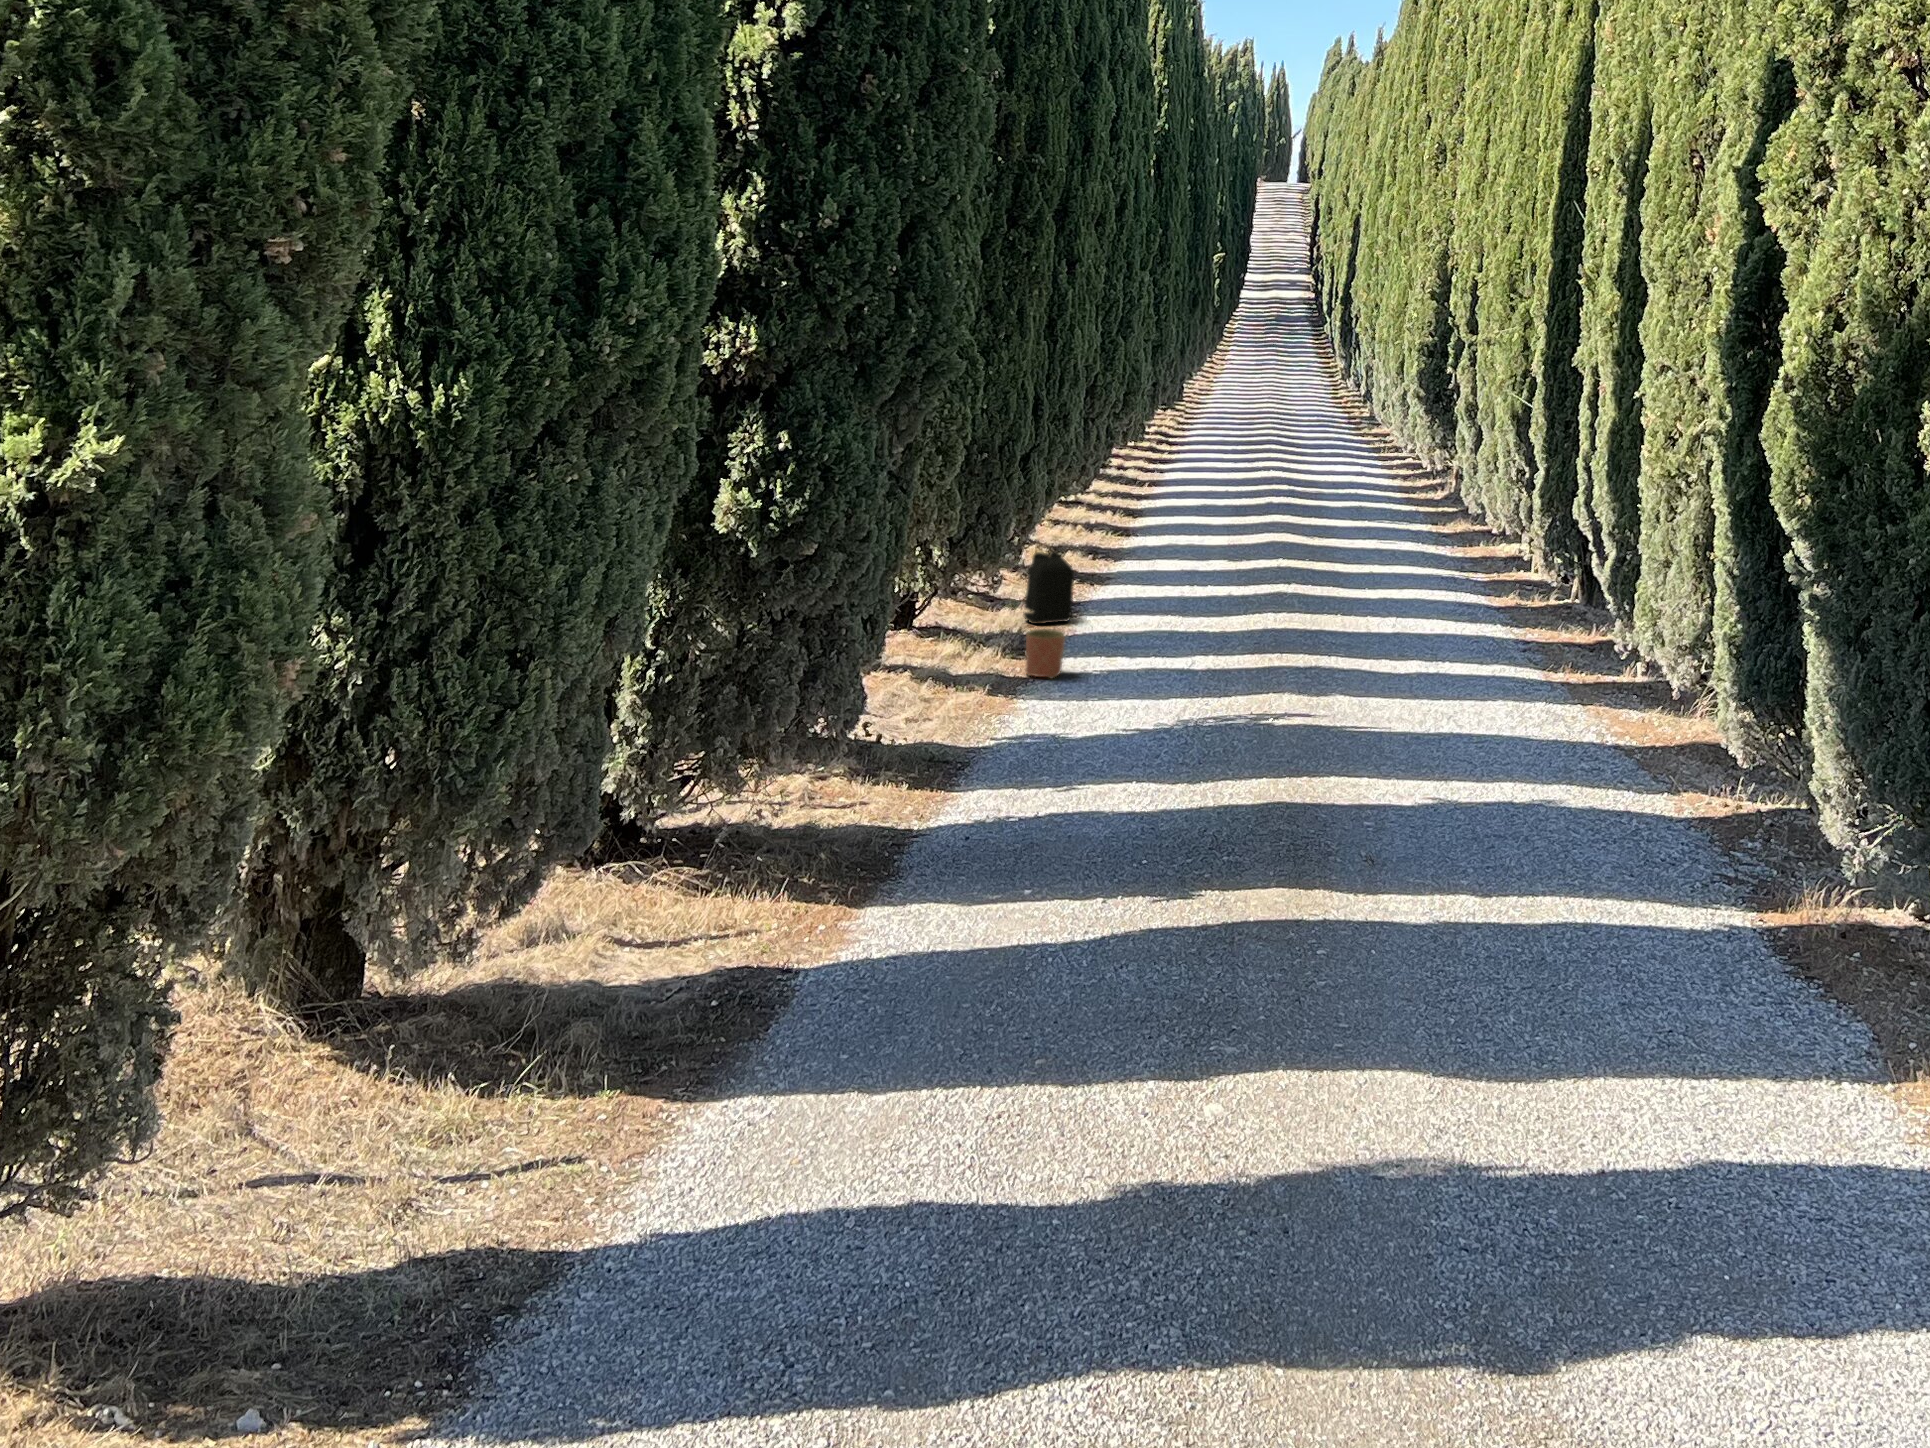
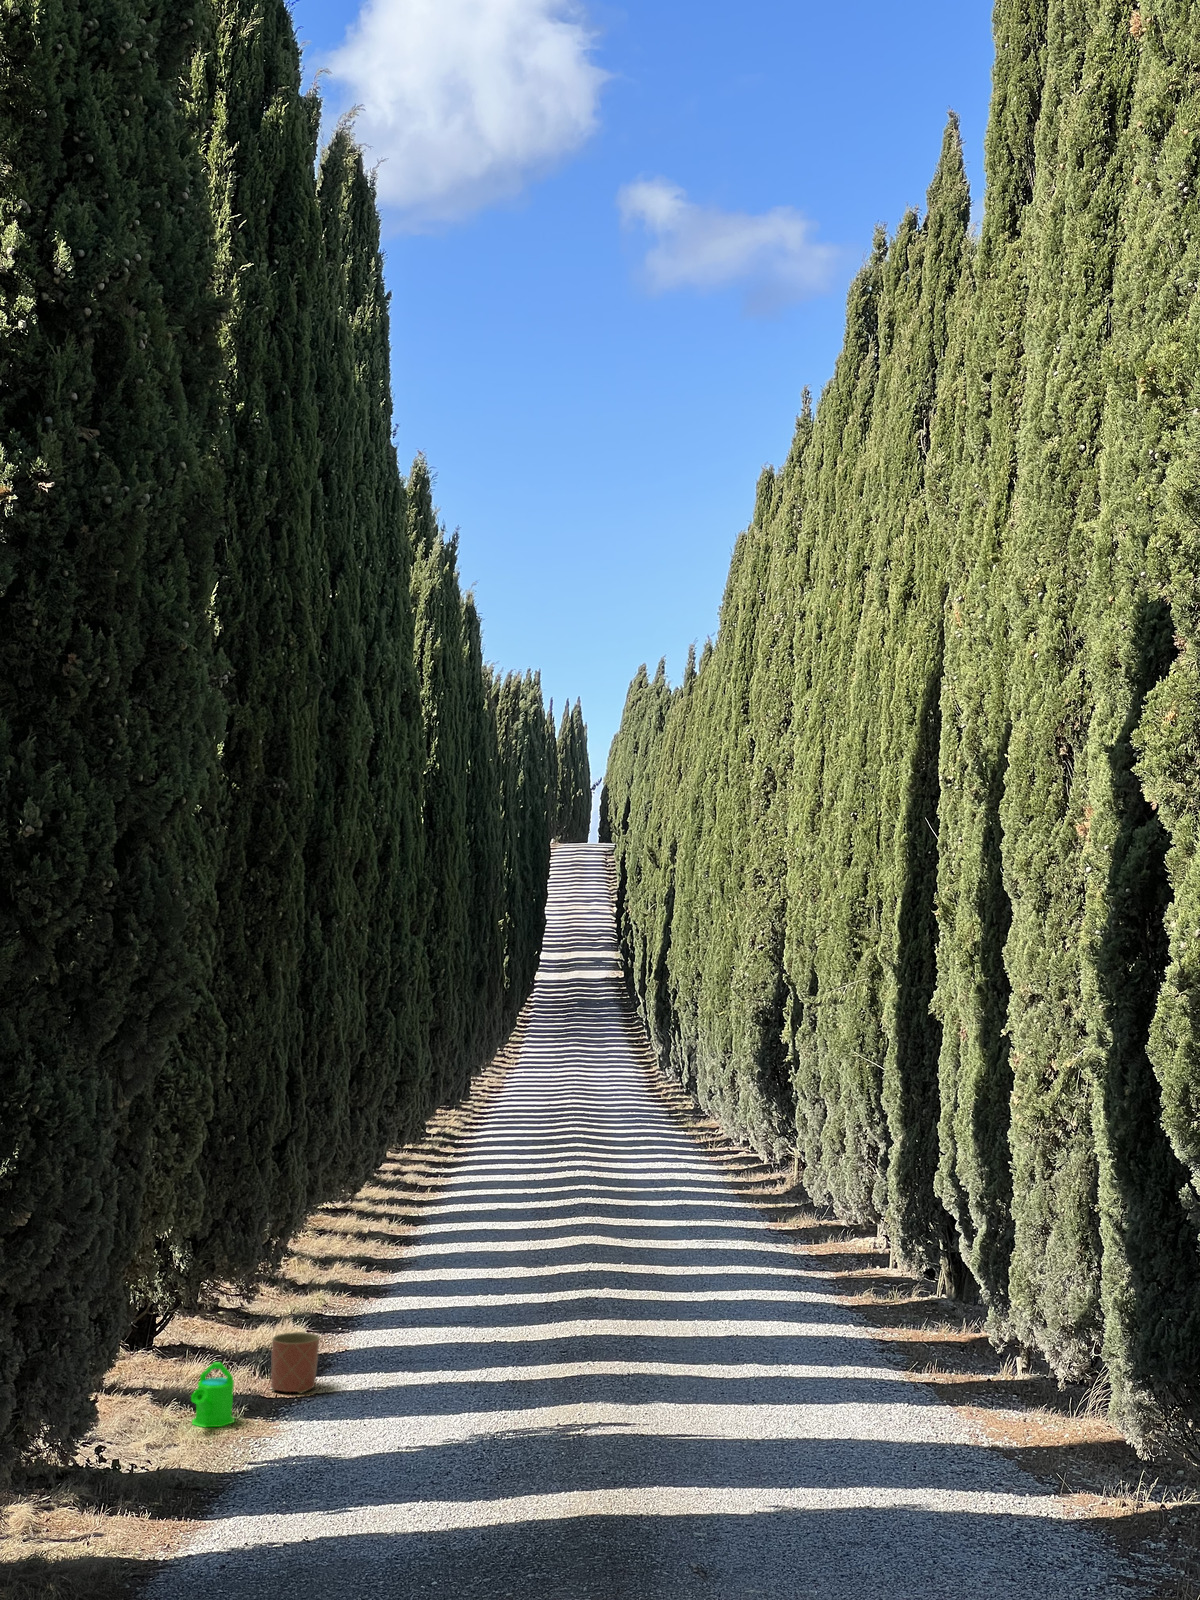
backpack: present [1023,551,1074,624] -> none [298,1244,355,1329]
watering can: none [974,652,1008,704] -> present [191,1362,235,1427]

